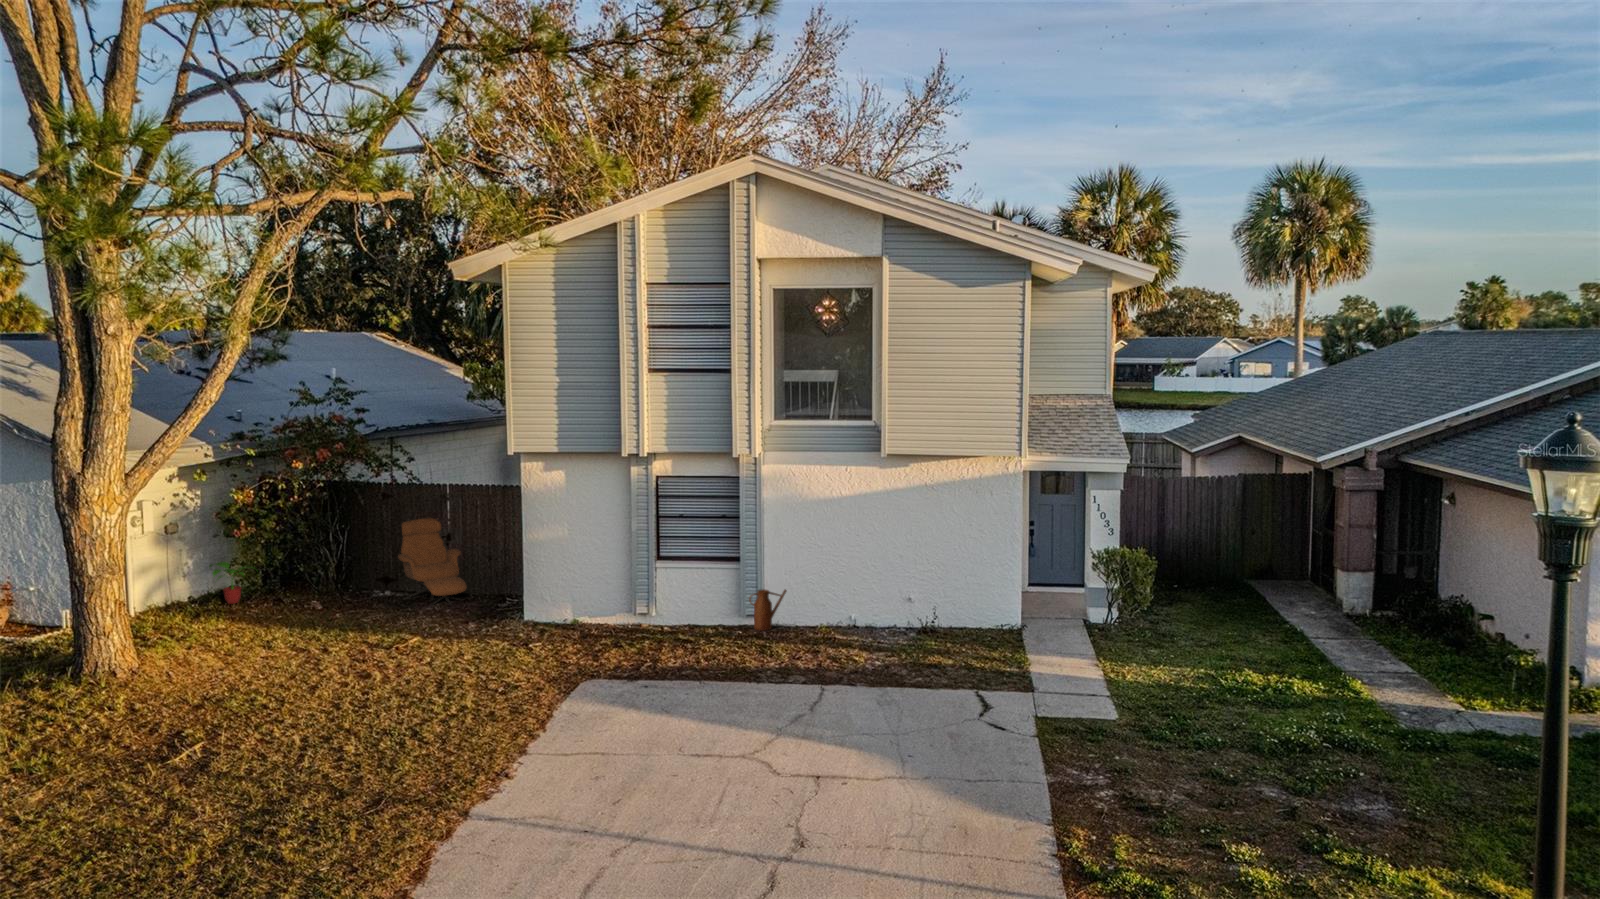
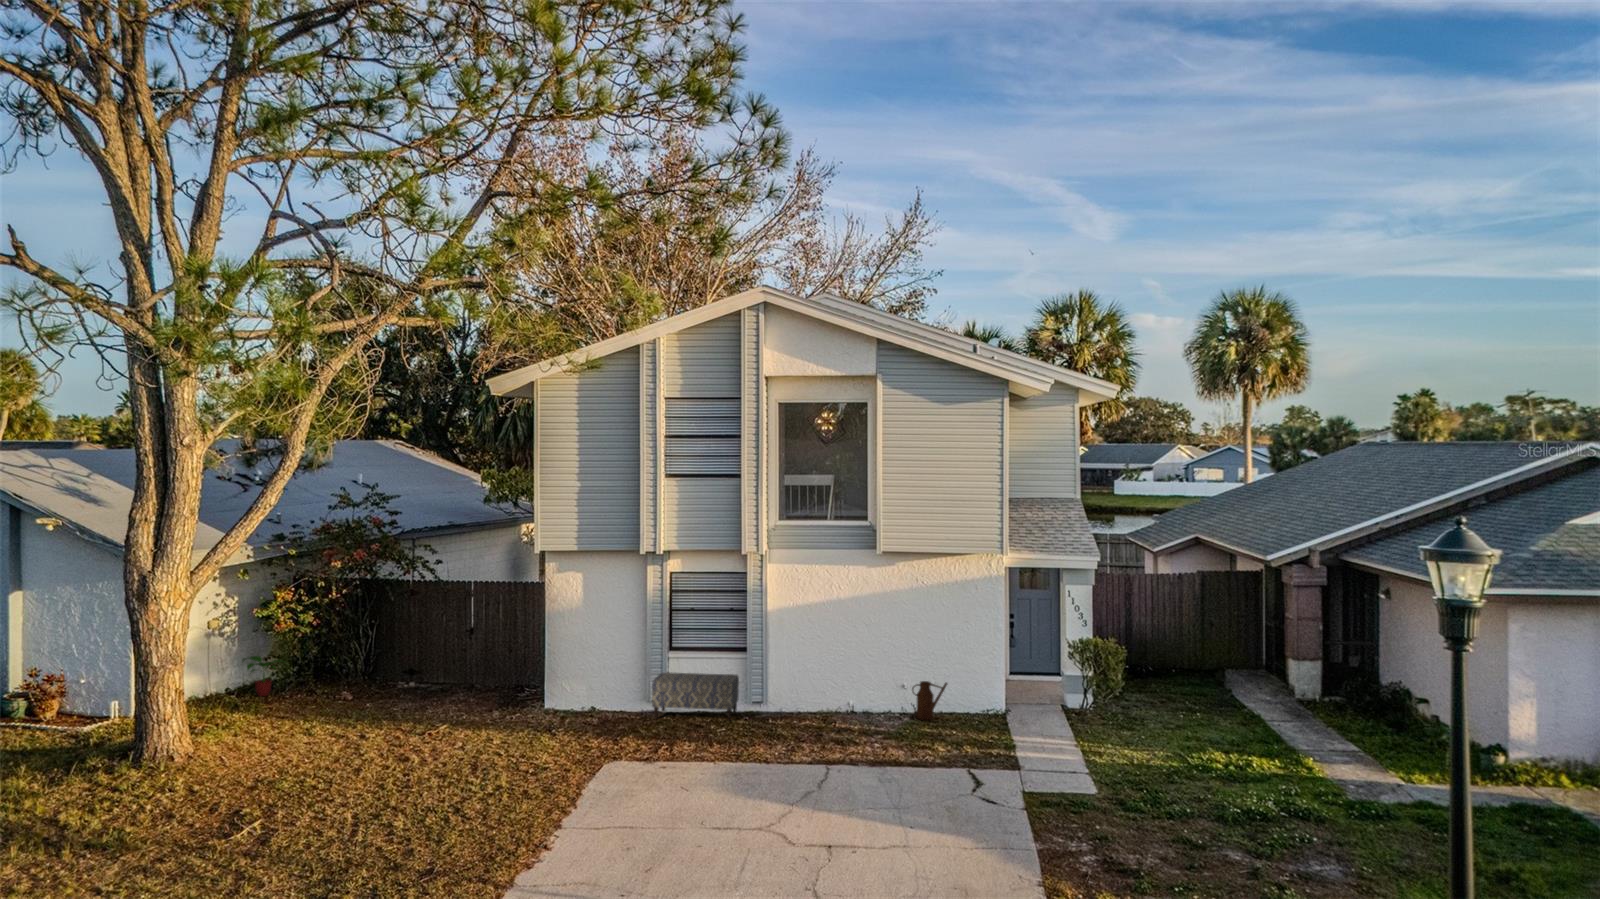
lounge chair: present [398,518,466,605] -> none [421,614,486,697]
bench: none [639,582,733,635] -> present [652,672,739,721]
watering can: present [749,589,786,631] -> present [912,681,947,720]

